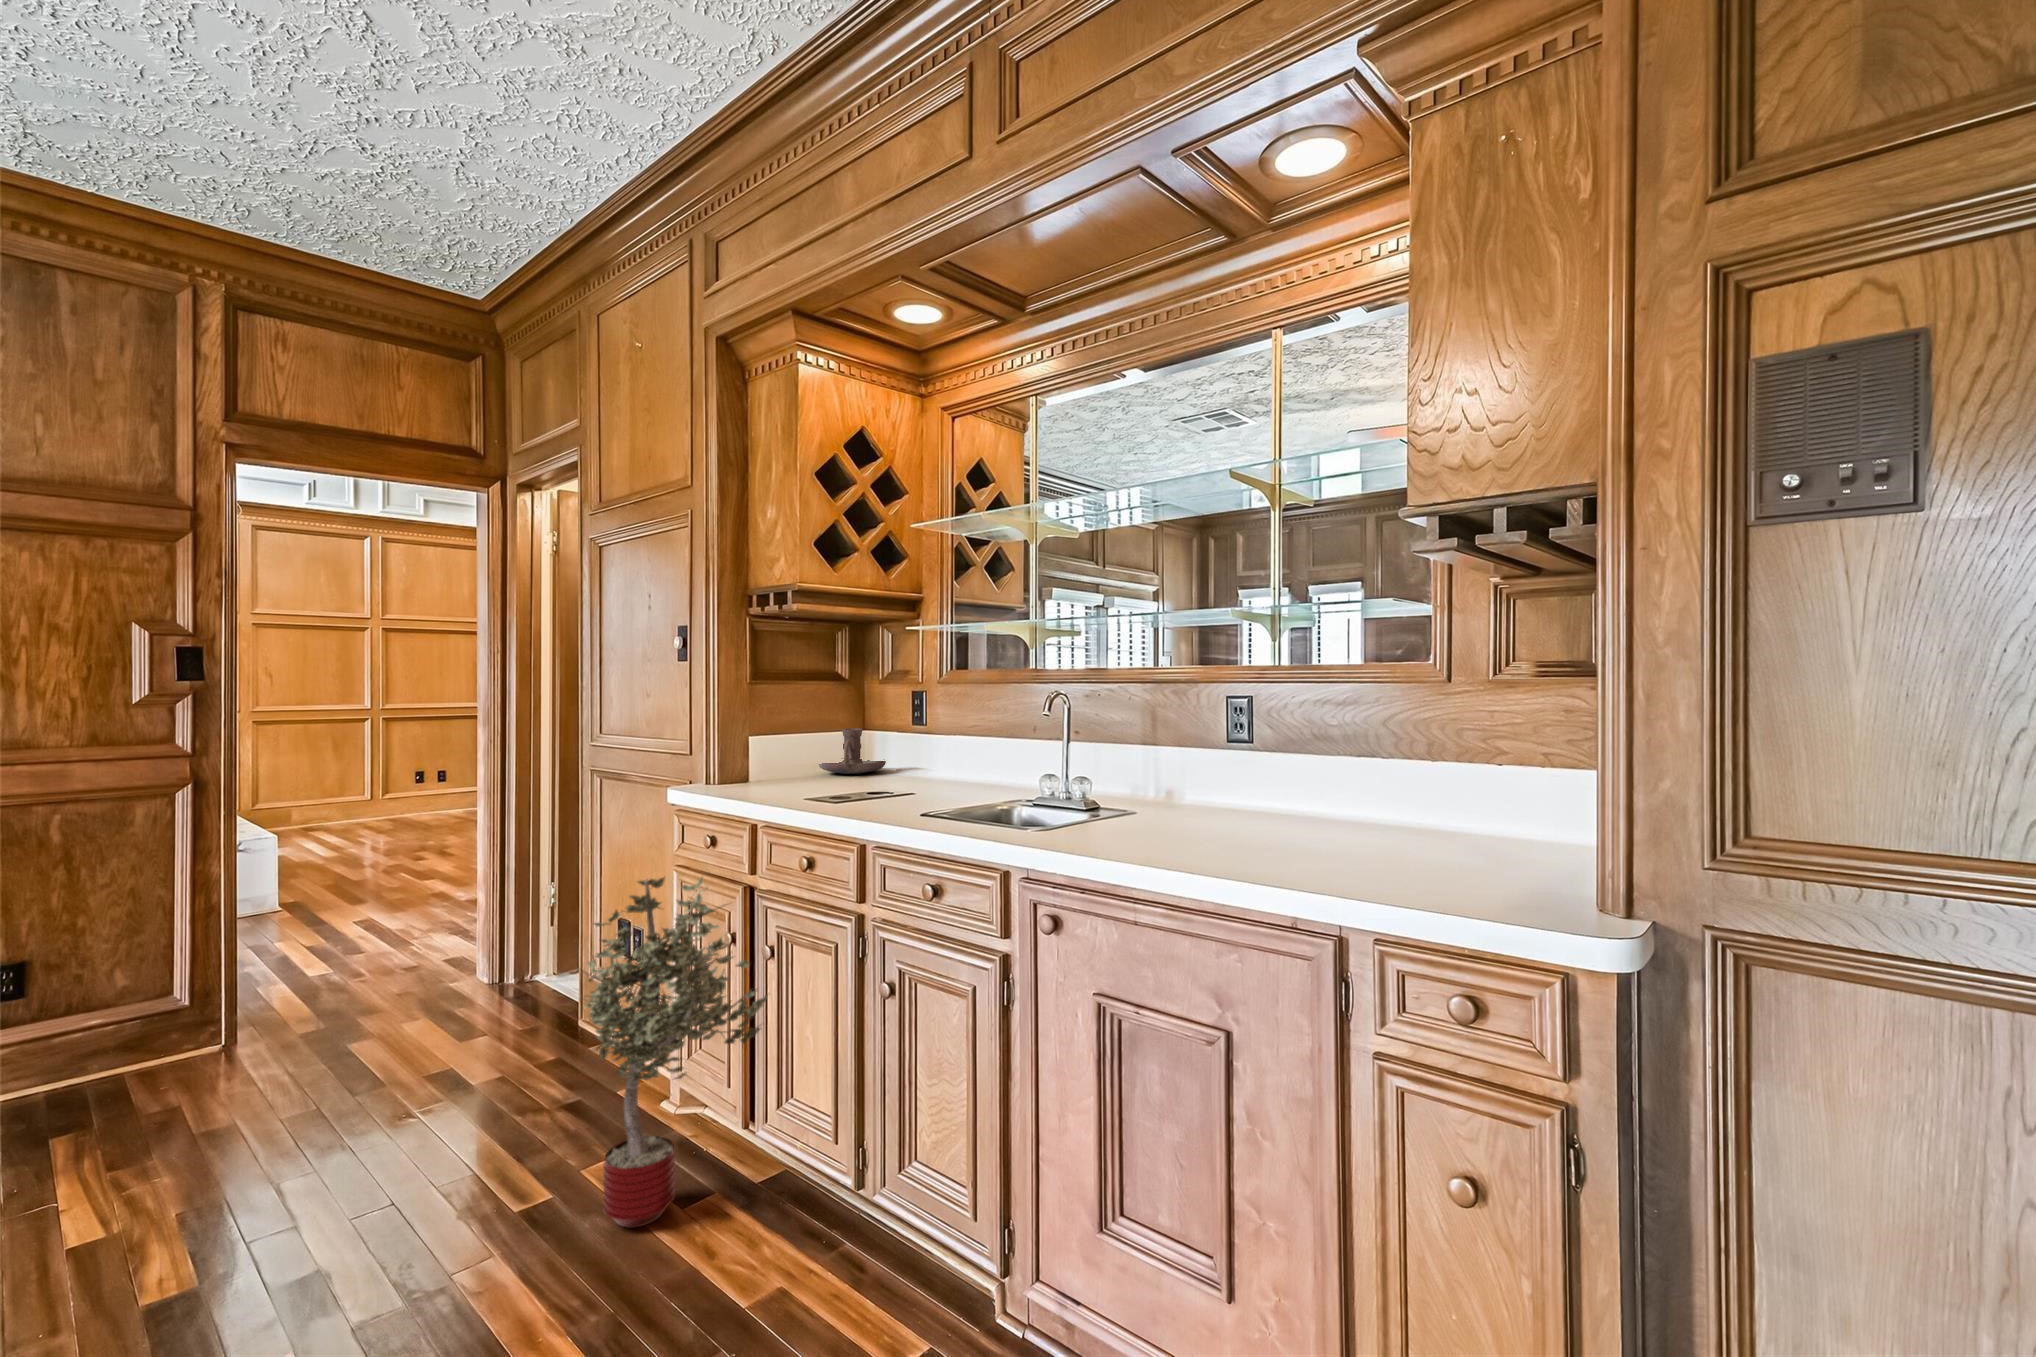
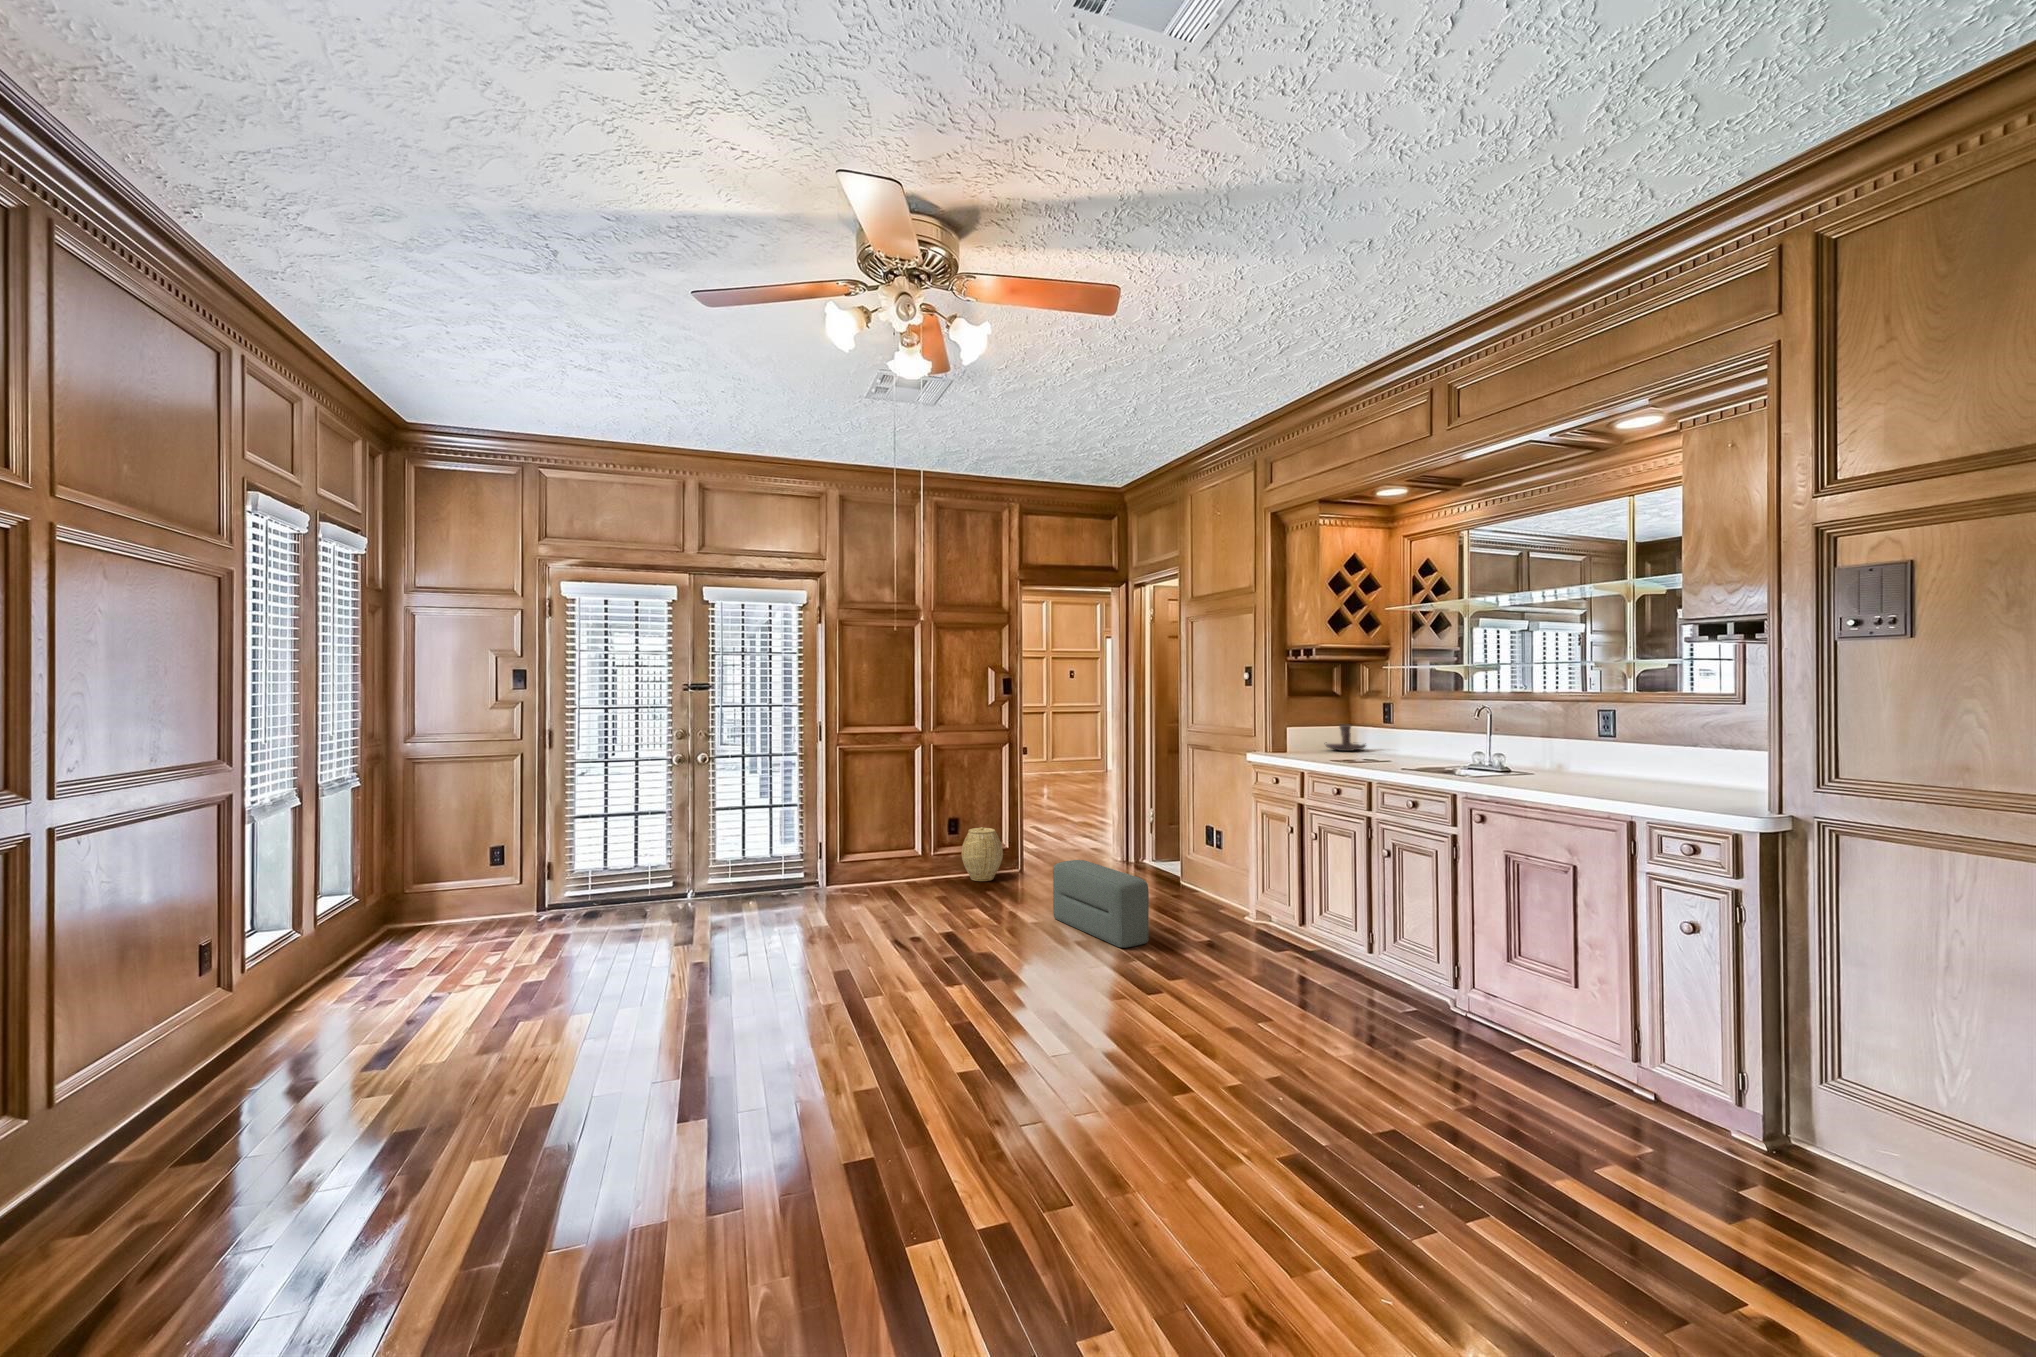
potted tree: present [579,878,767,1228] -> none [1219,791,1317,956]
woven basket: none [30,970,159,1096] -> present [961,827,1003,881]
pouf: none [183,1048,390,1283] -> present [1053,860,1149,948]

